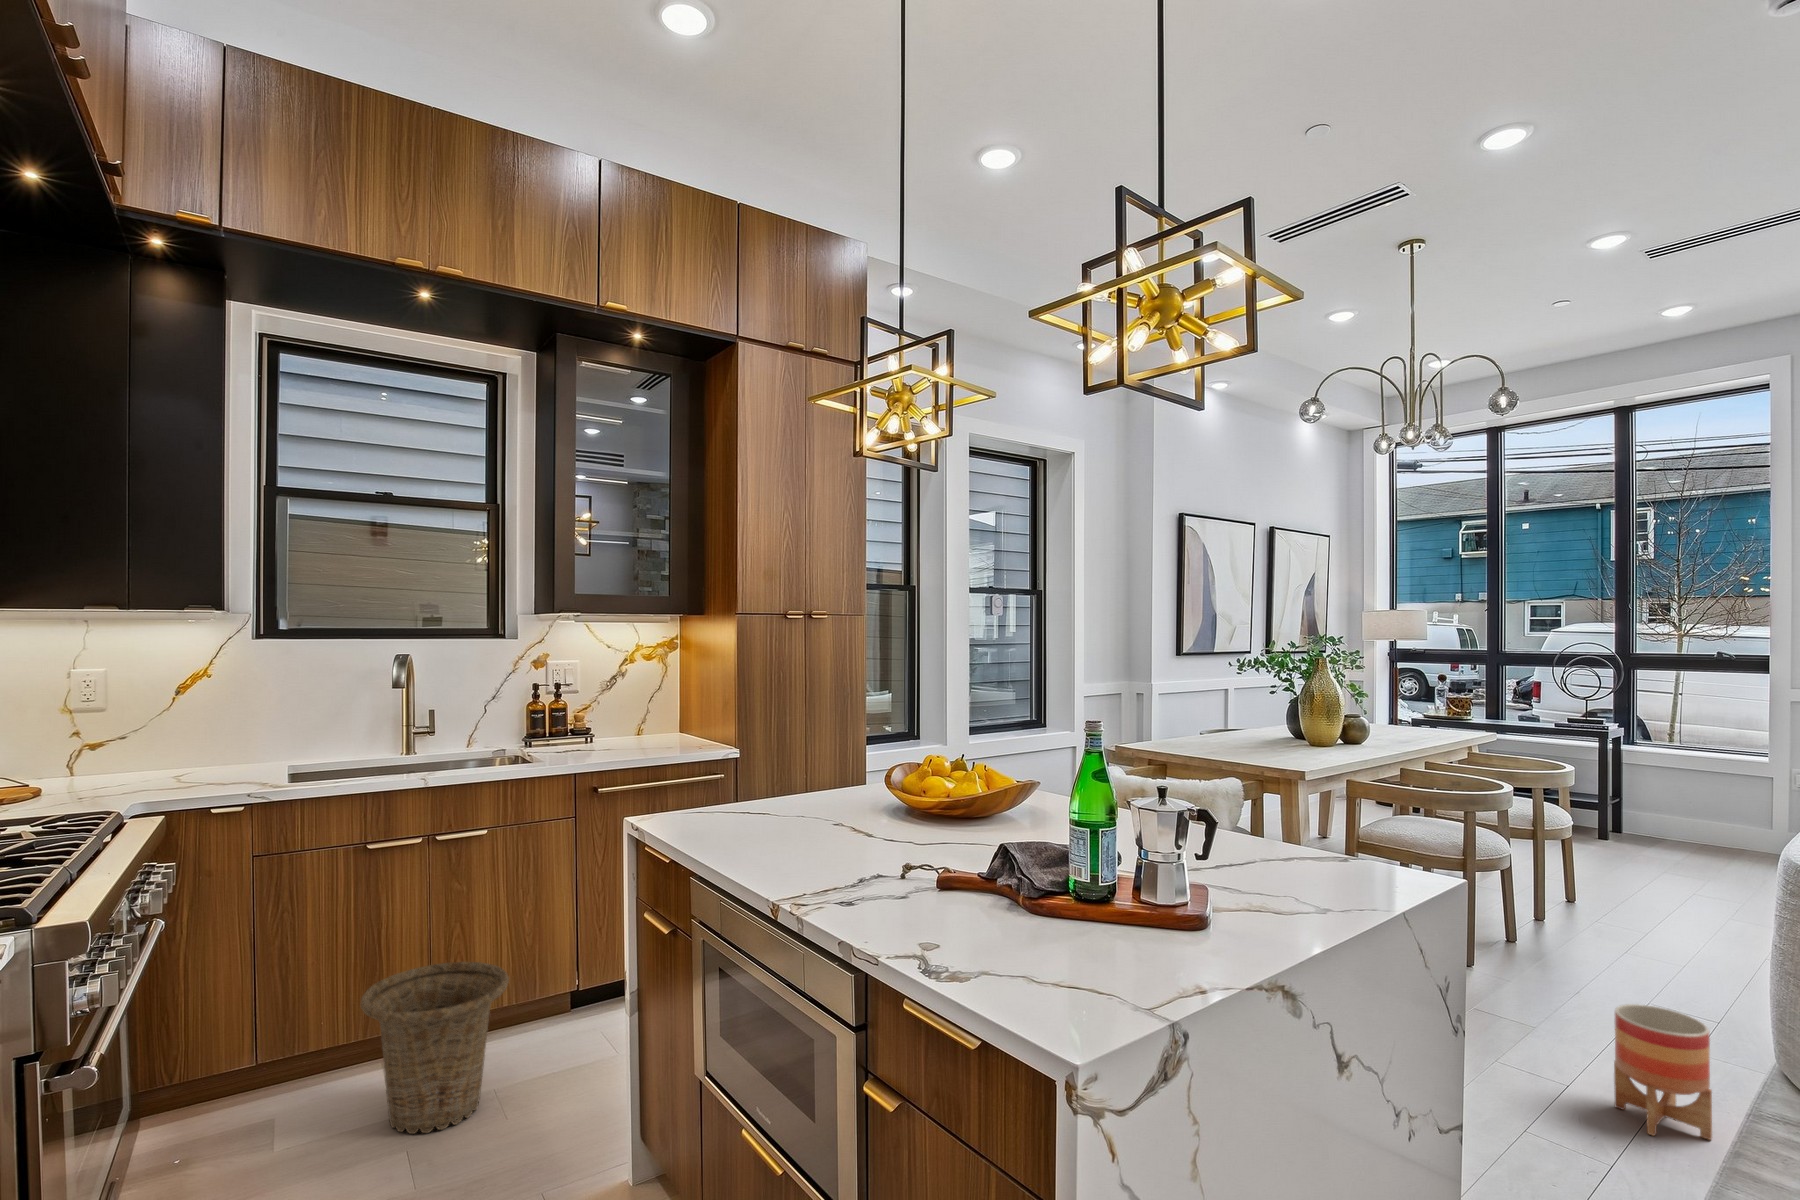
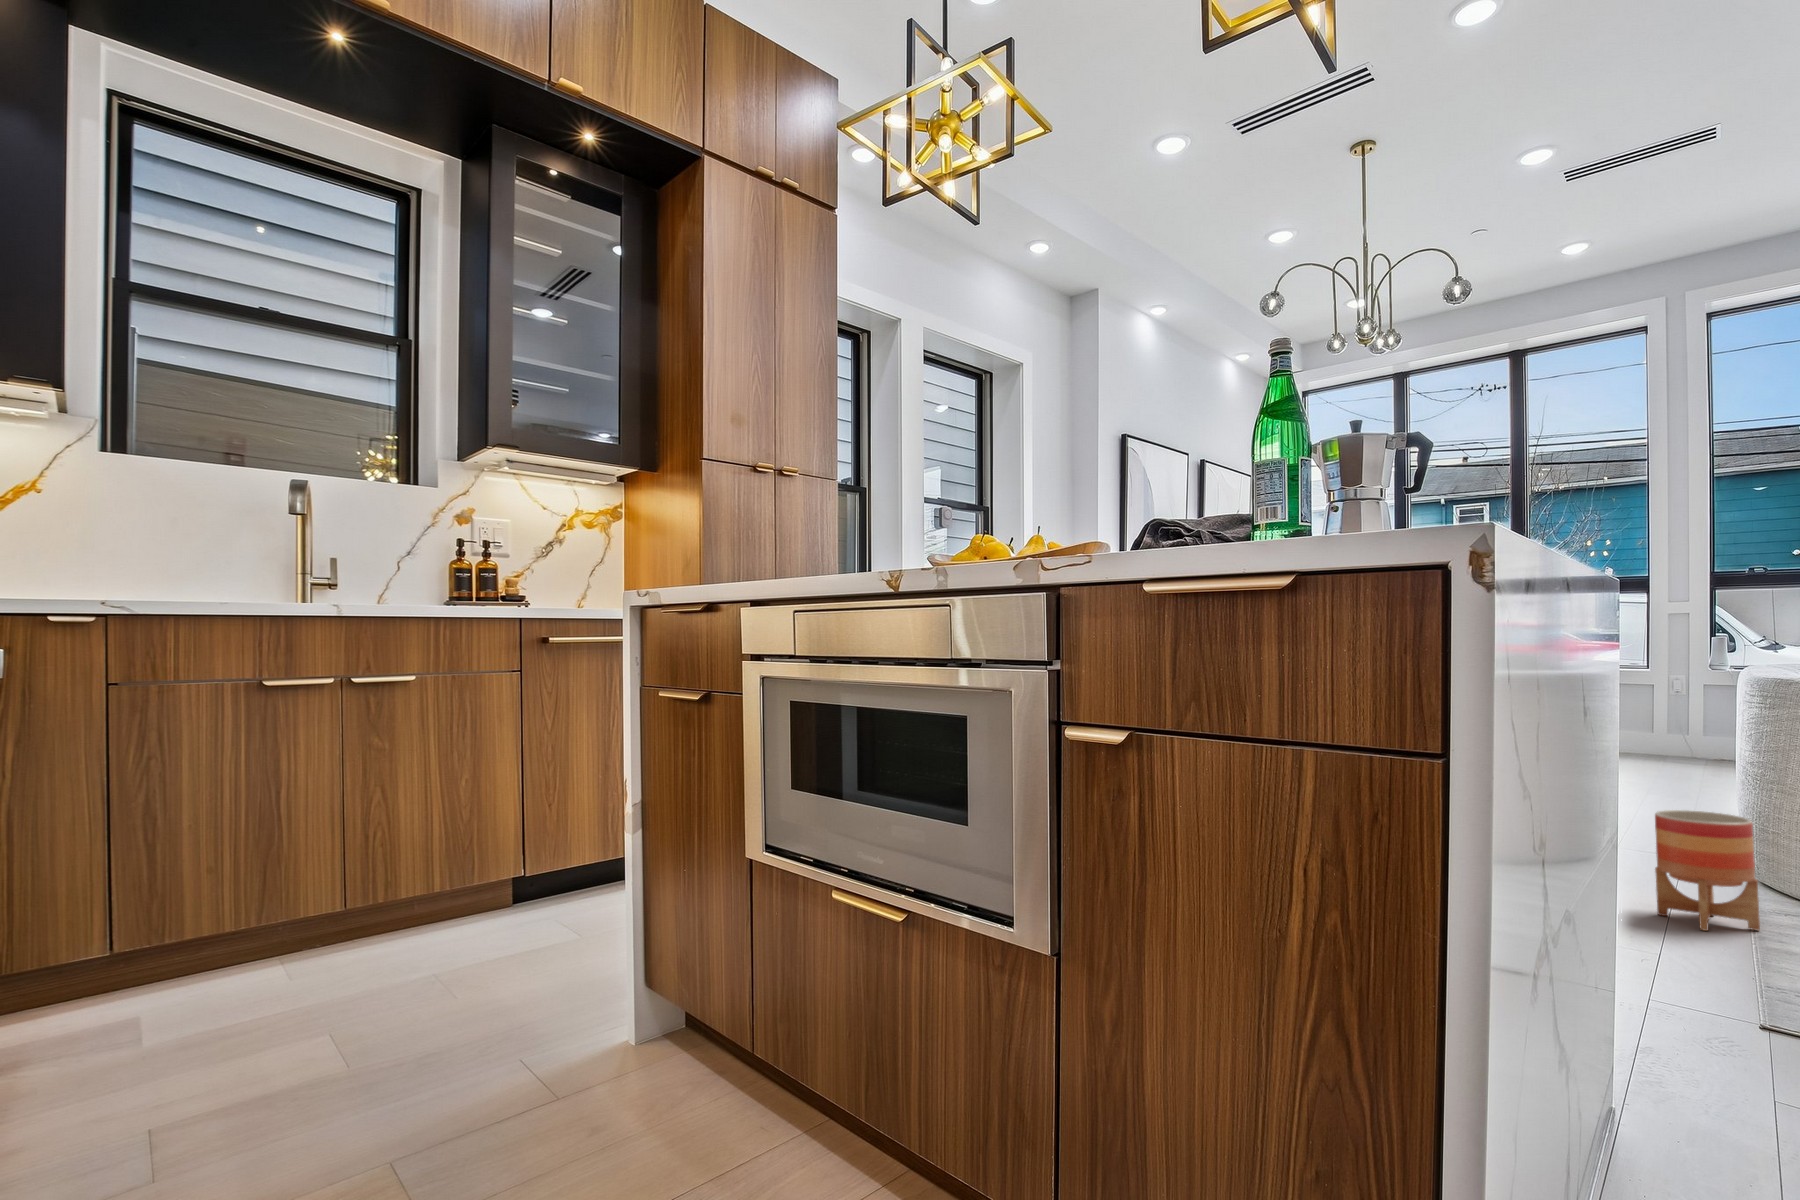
basket: present [360,962,509,1134] -> none [270,822,460,1015]

